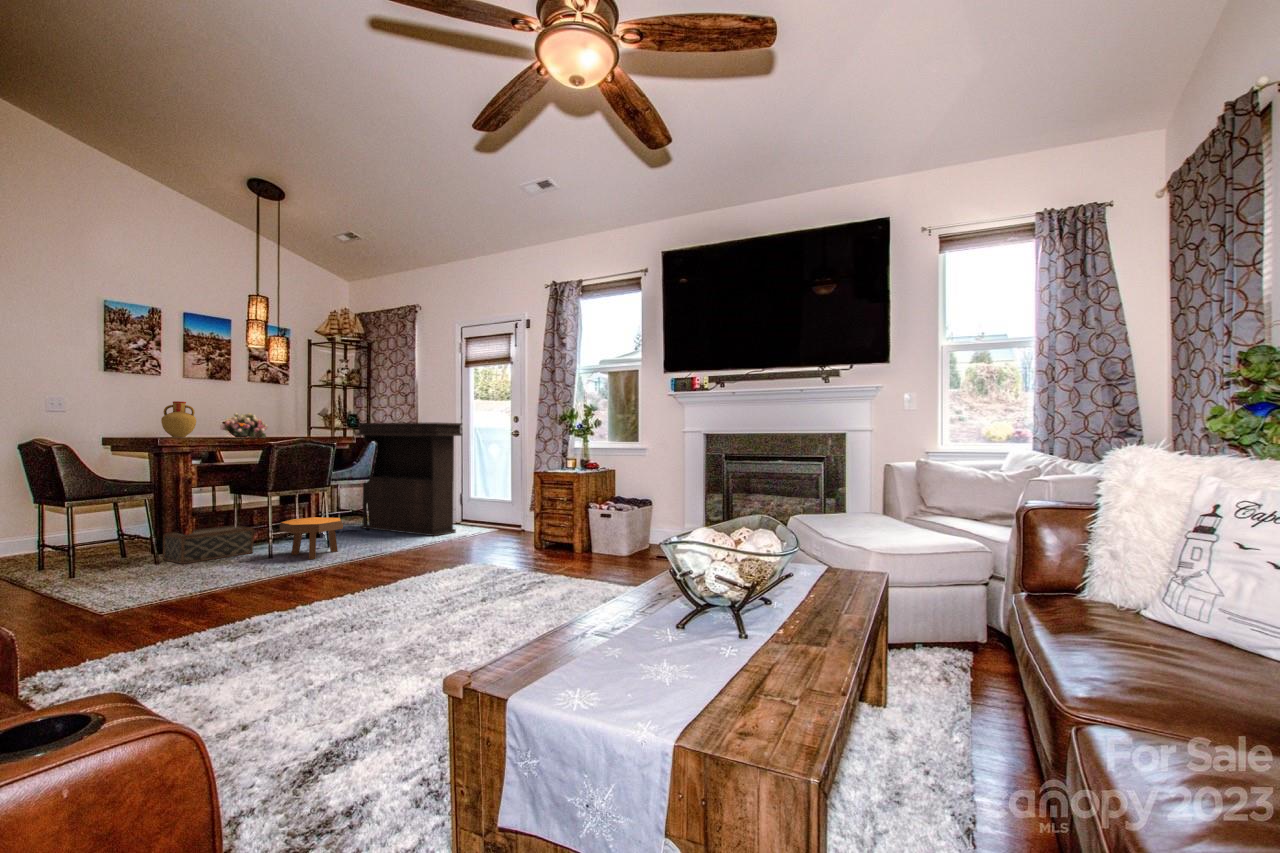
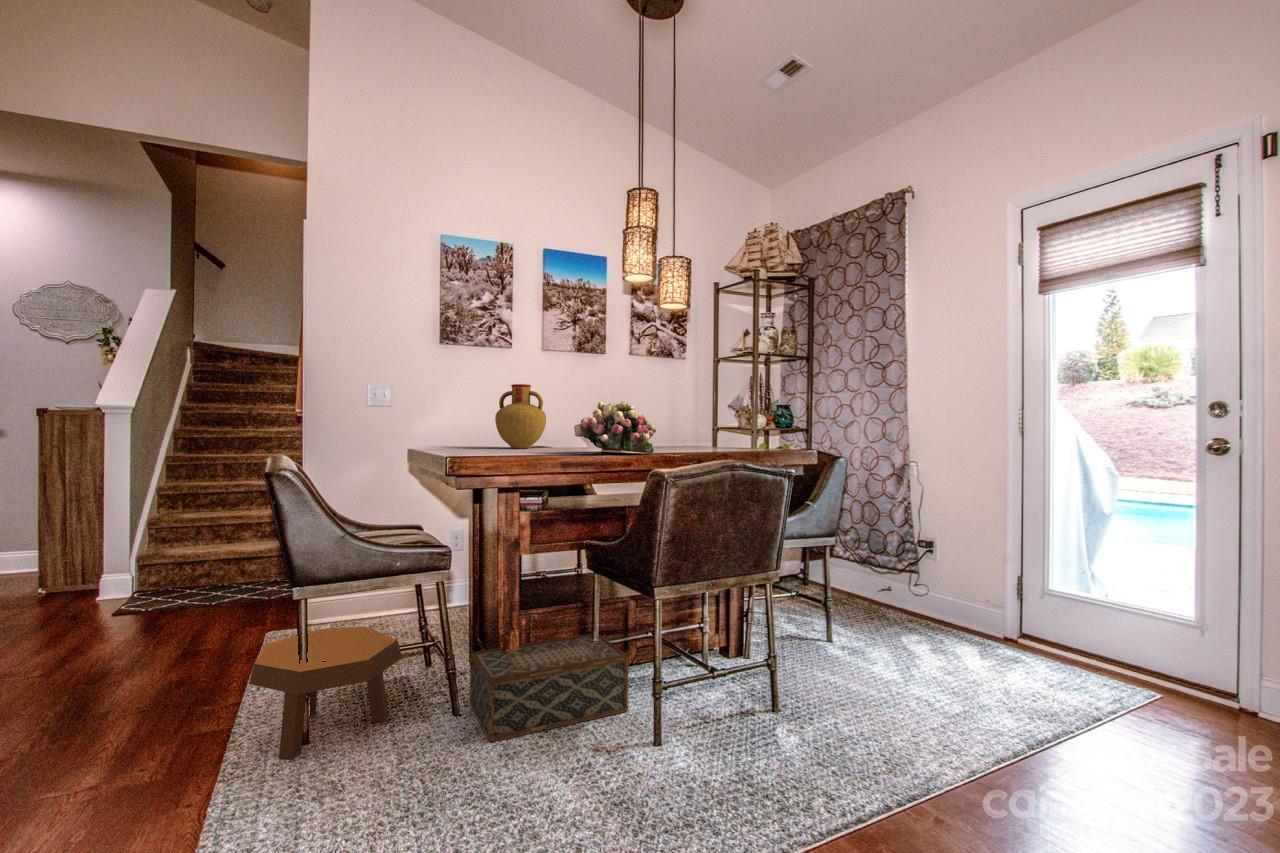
console table: present [357,423,462,536] -> none [805,418,1072,704]
footstool: present [280,517,343,559] -> present [249,626,402,759]

